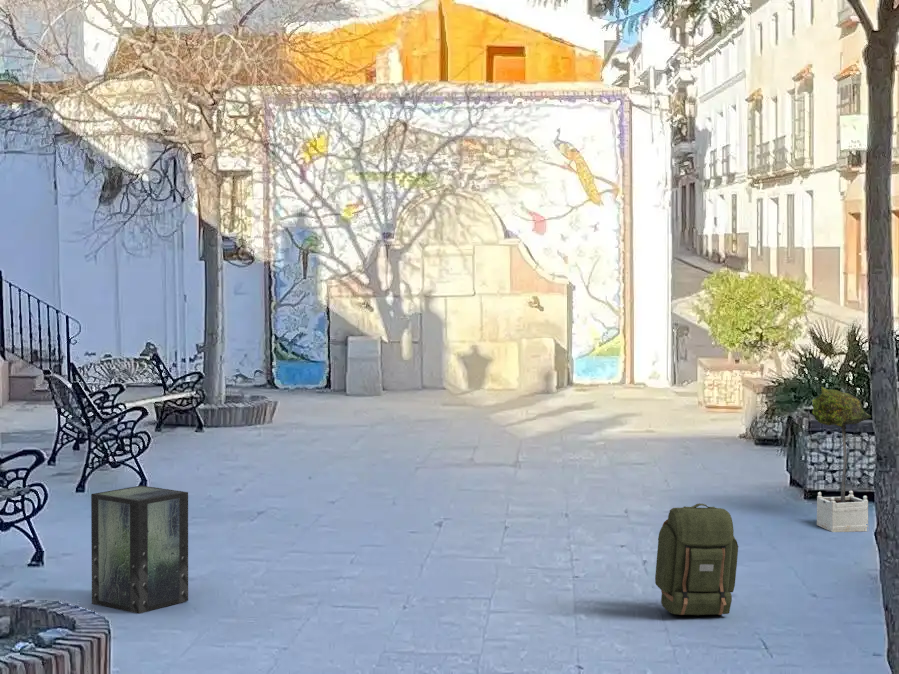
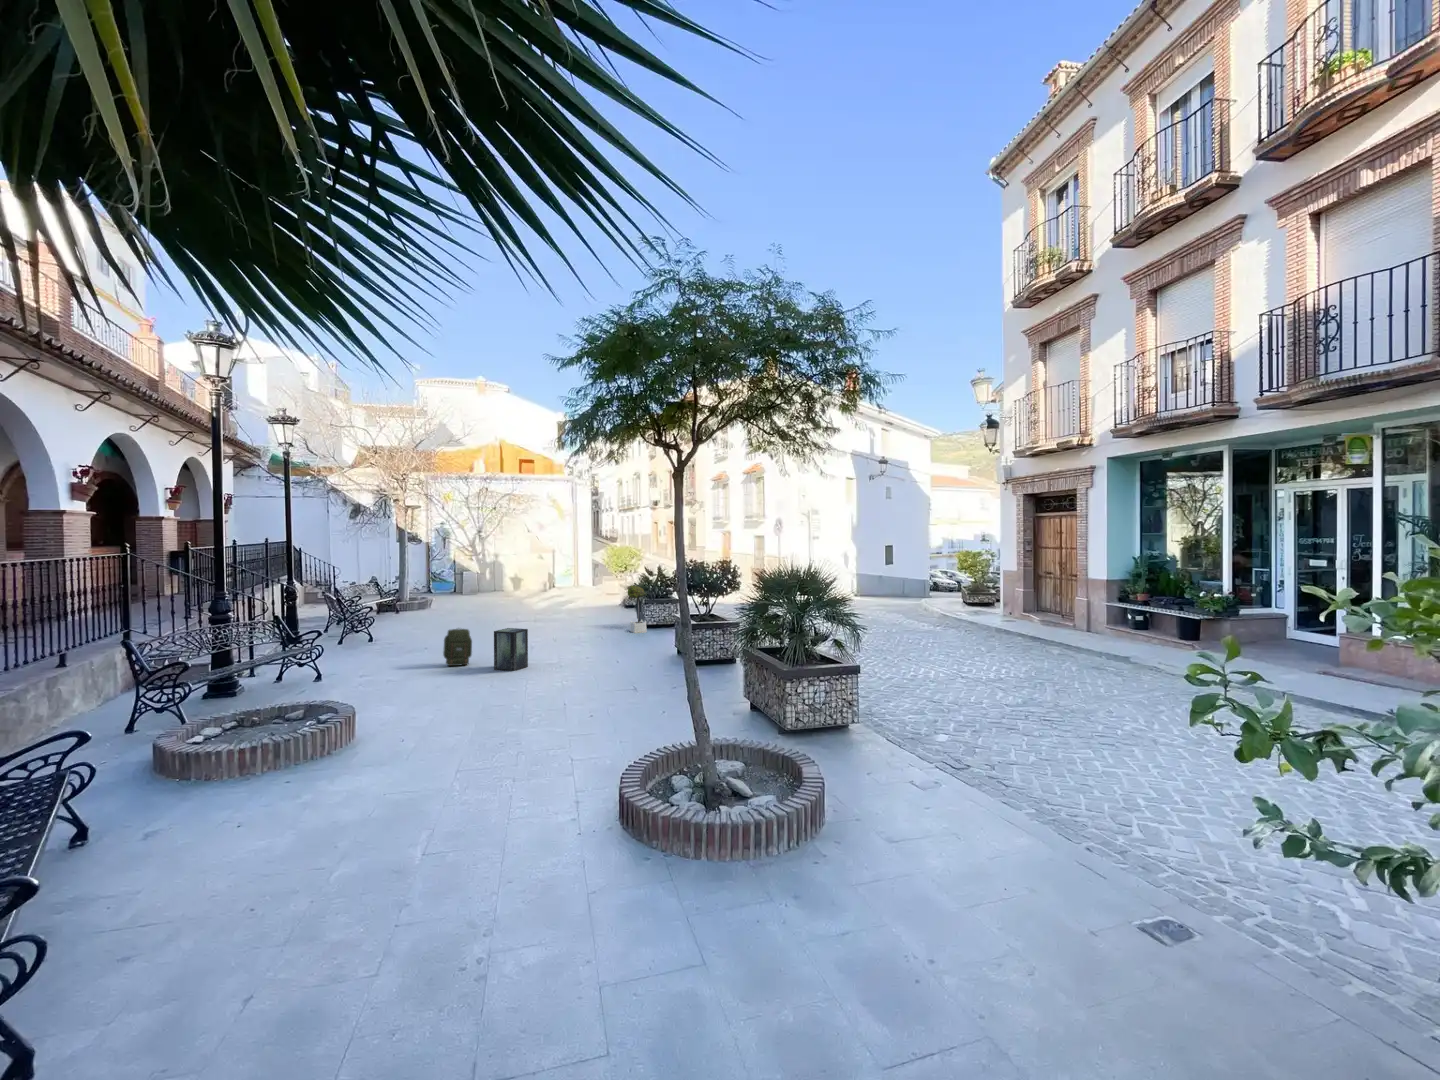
storage box: present [91,486,188,614] -> present [494,628,528,671]
backpack: present [655,503,738,615] -> present [443,629,472,666]

